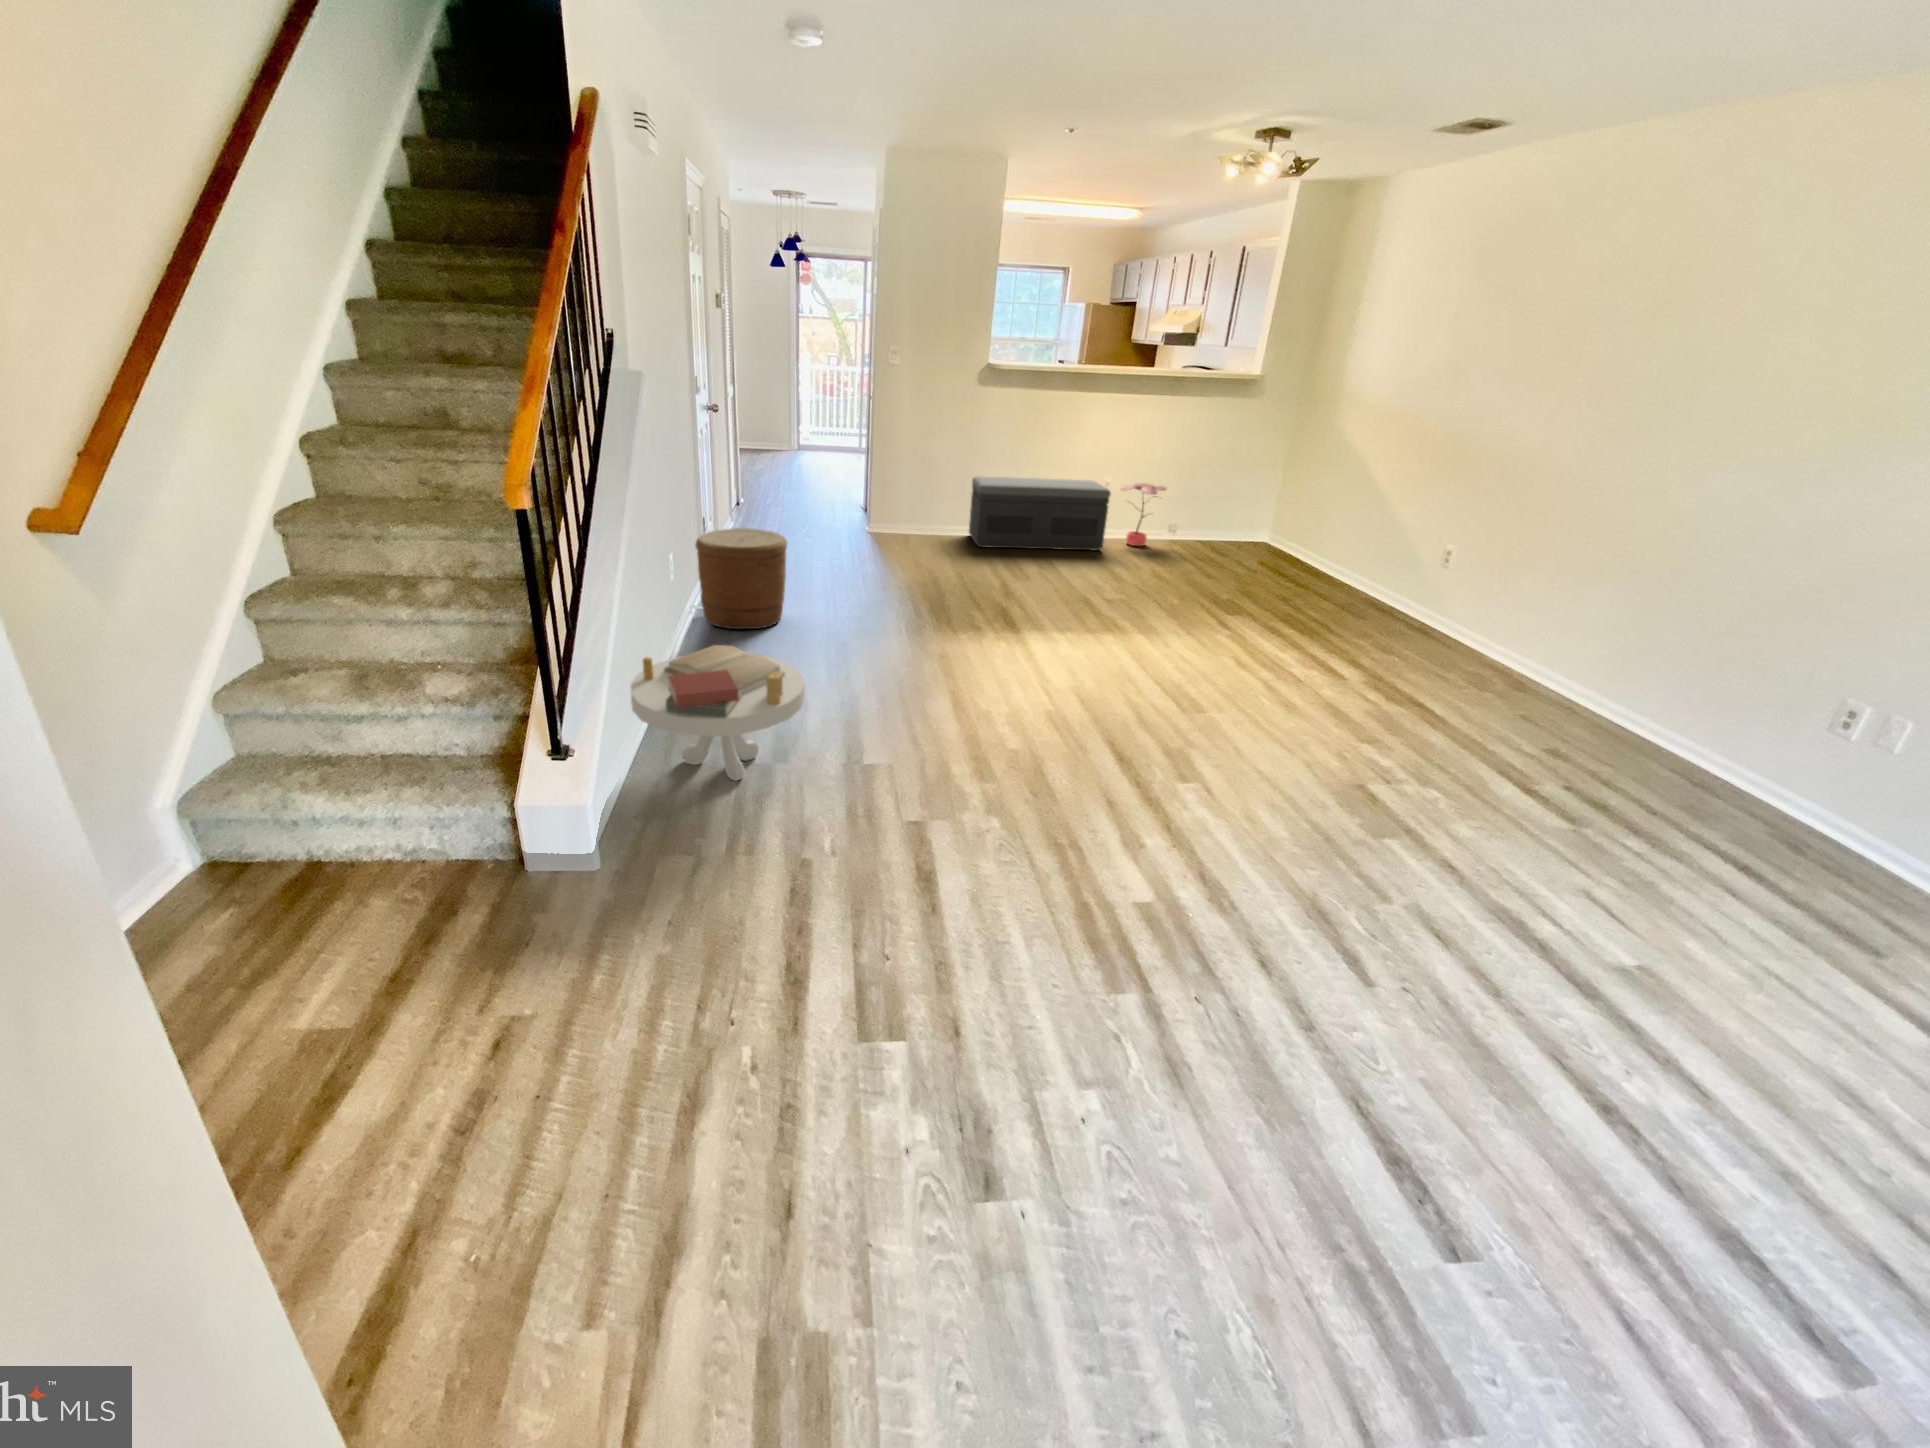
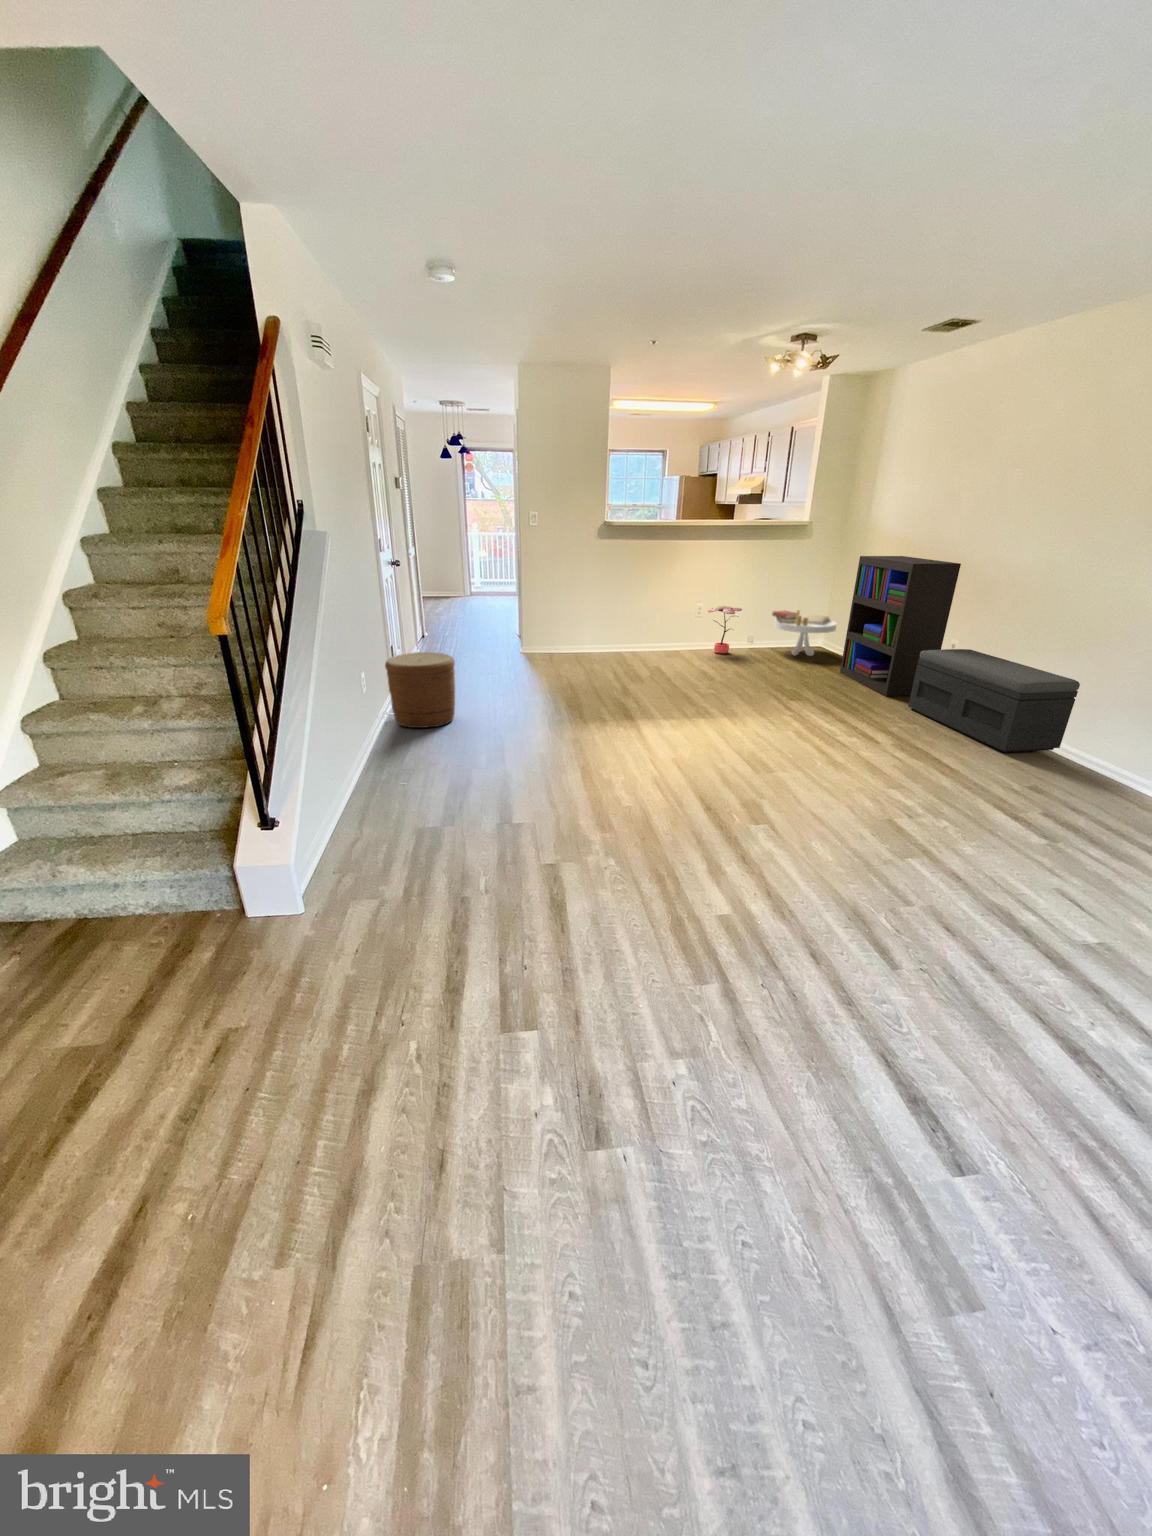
bookshelf: none [1296,427,1469,618] -> present [840,556,961,696]
storage bench: present [969,476,1111,551] -> present [908,649,1080,753]
side table: present [631,645,805,781] -> present [772,610,837,656]

